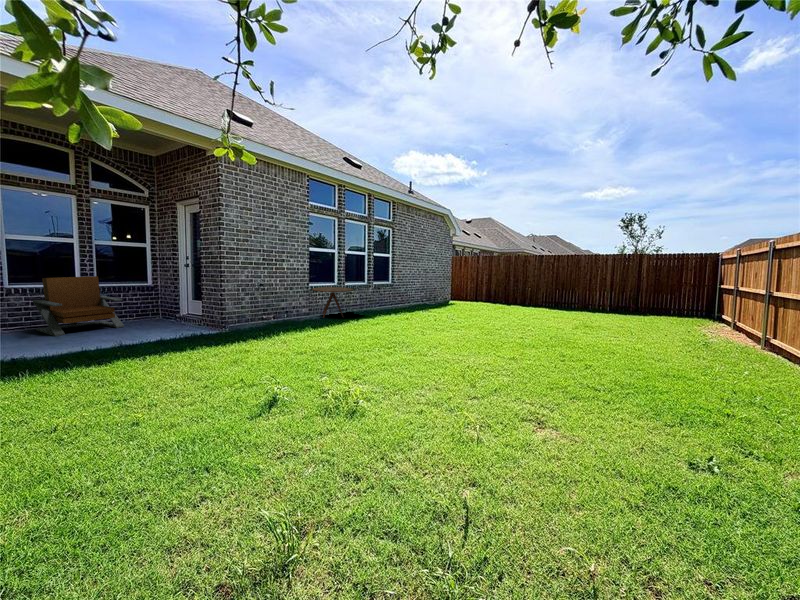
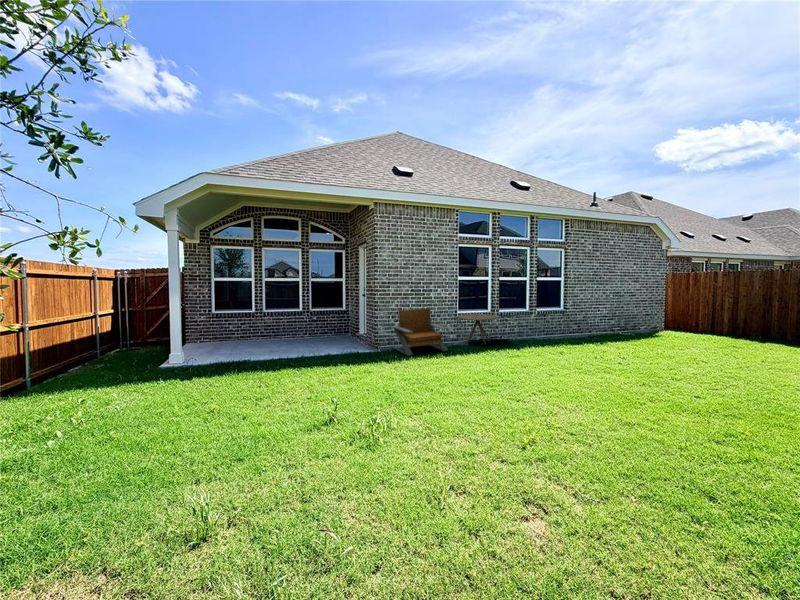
lounge chair: present [33,276,124,336] -> present [393,308,448,356]

